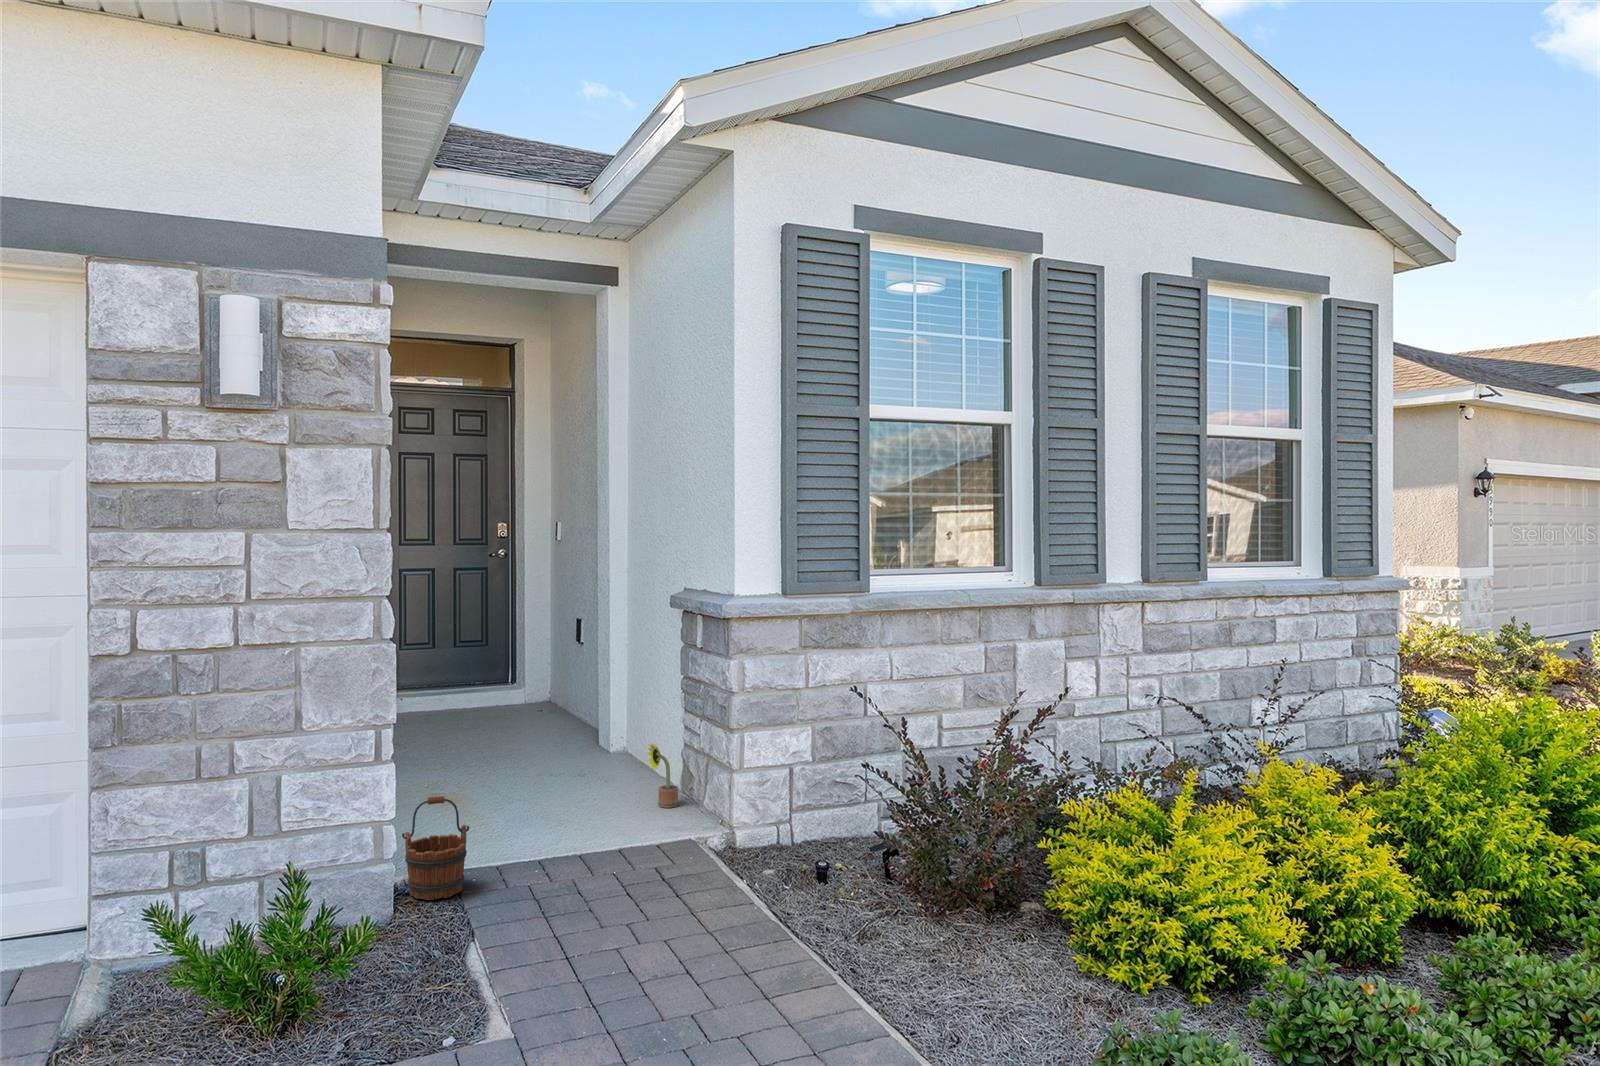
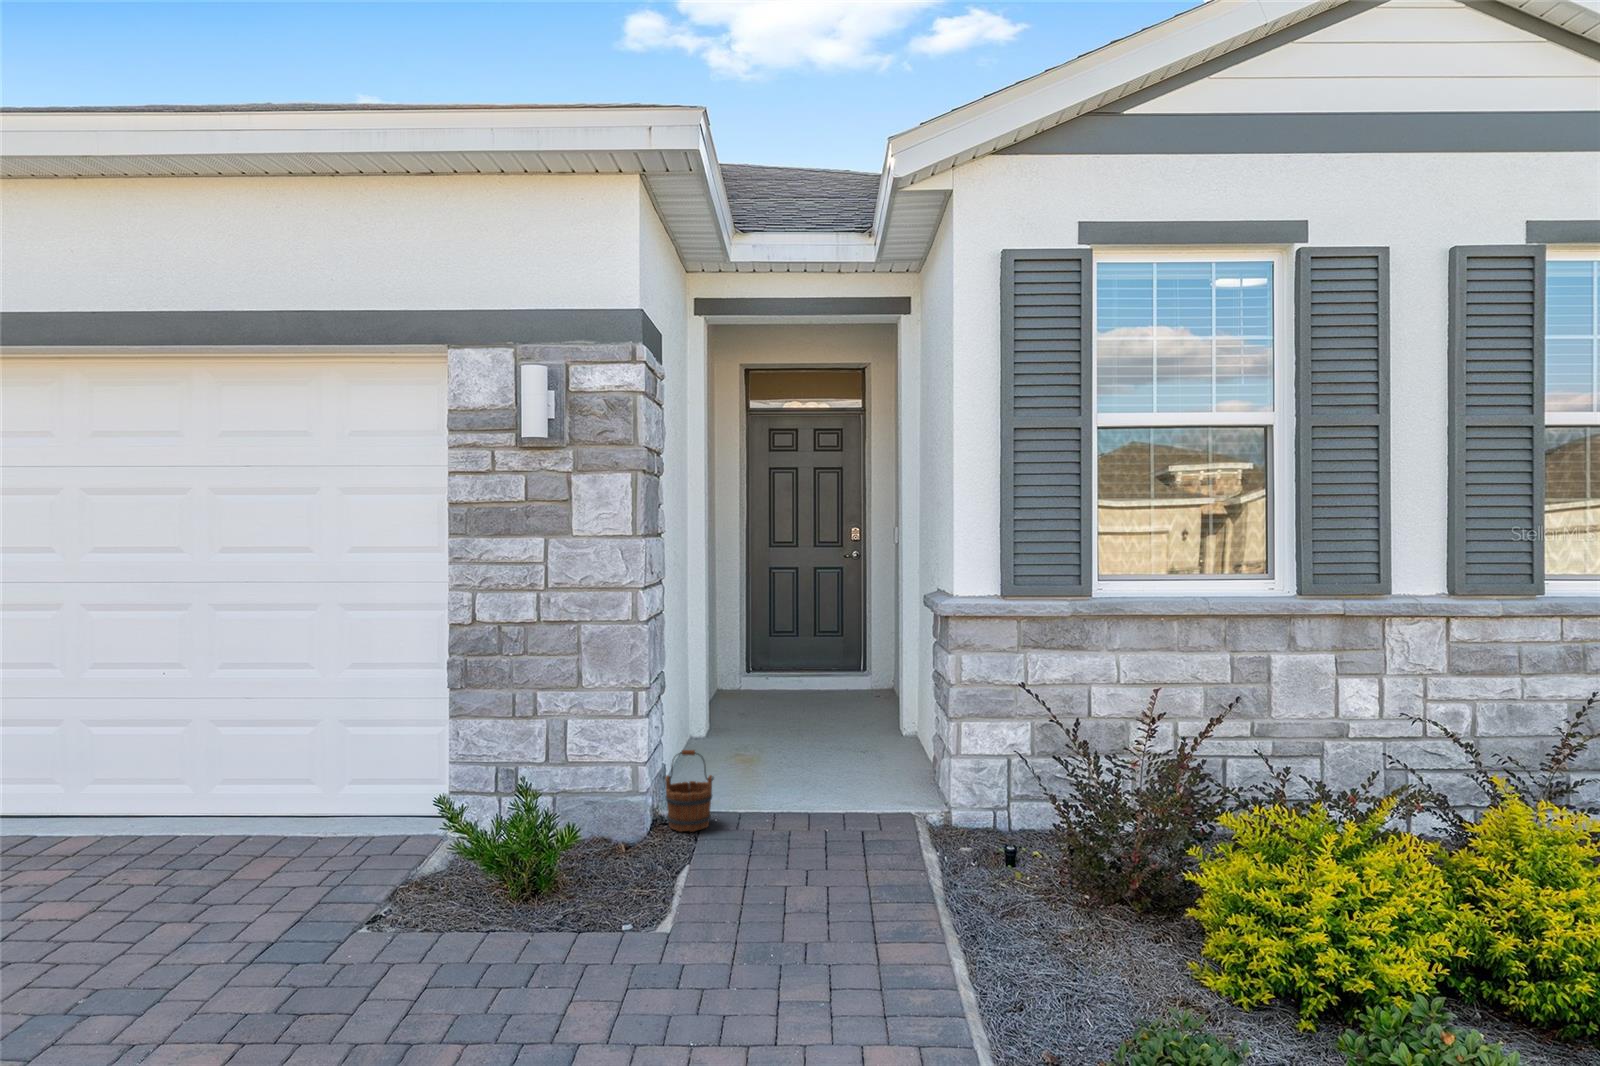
decorative plant: present [647,744,678,808] -> none [901,724,927,784]

